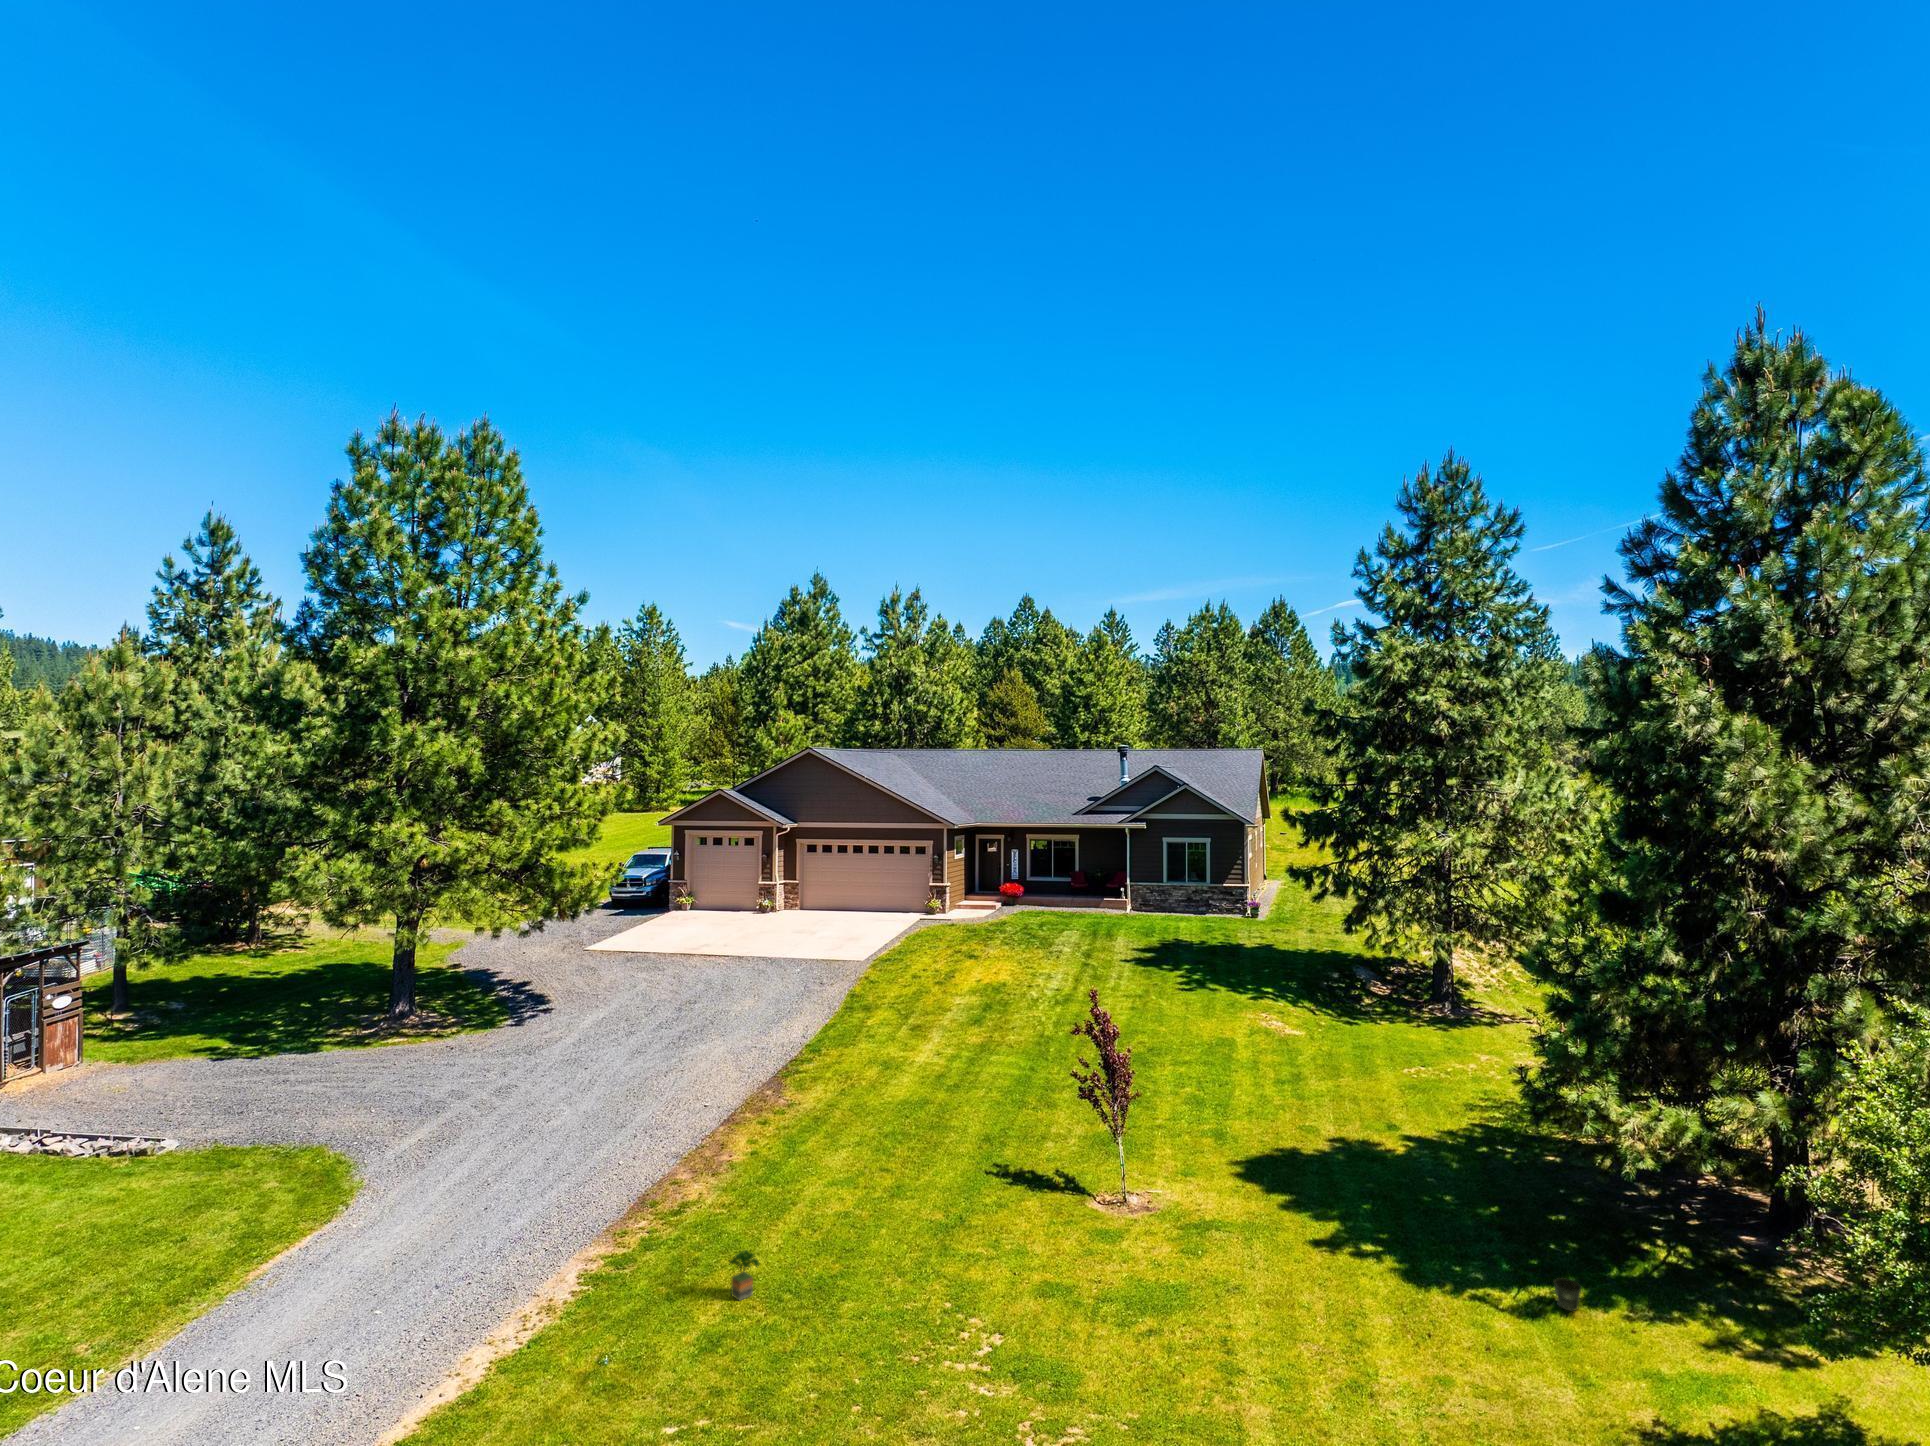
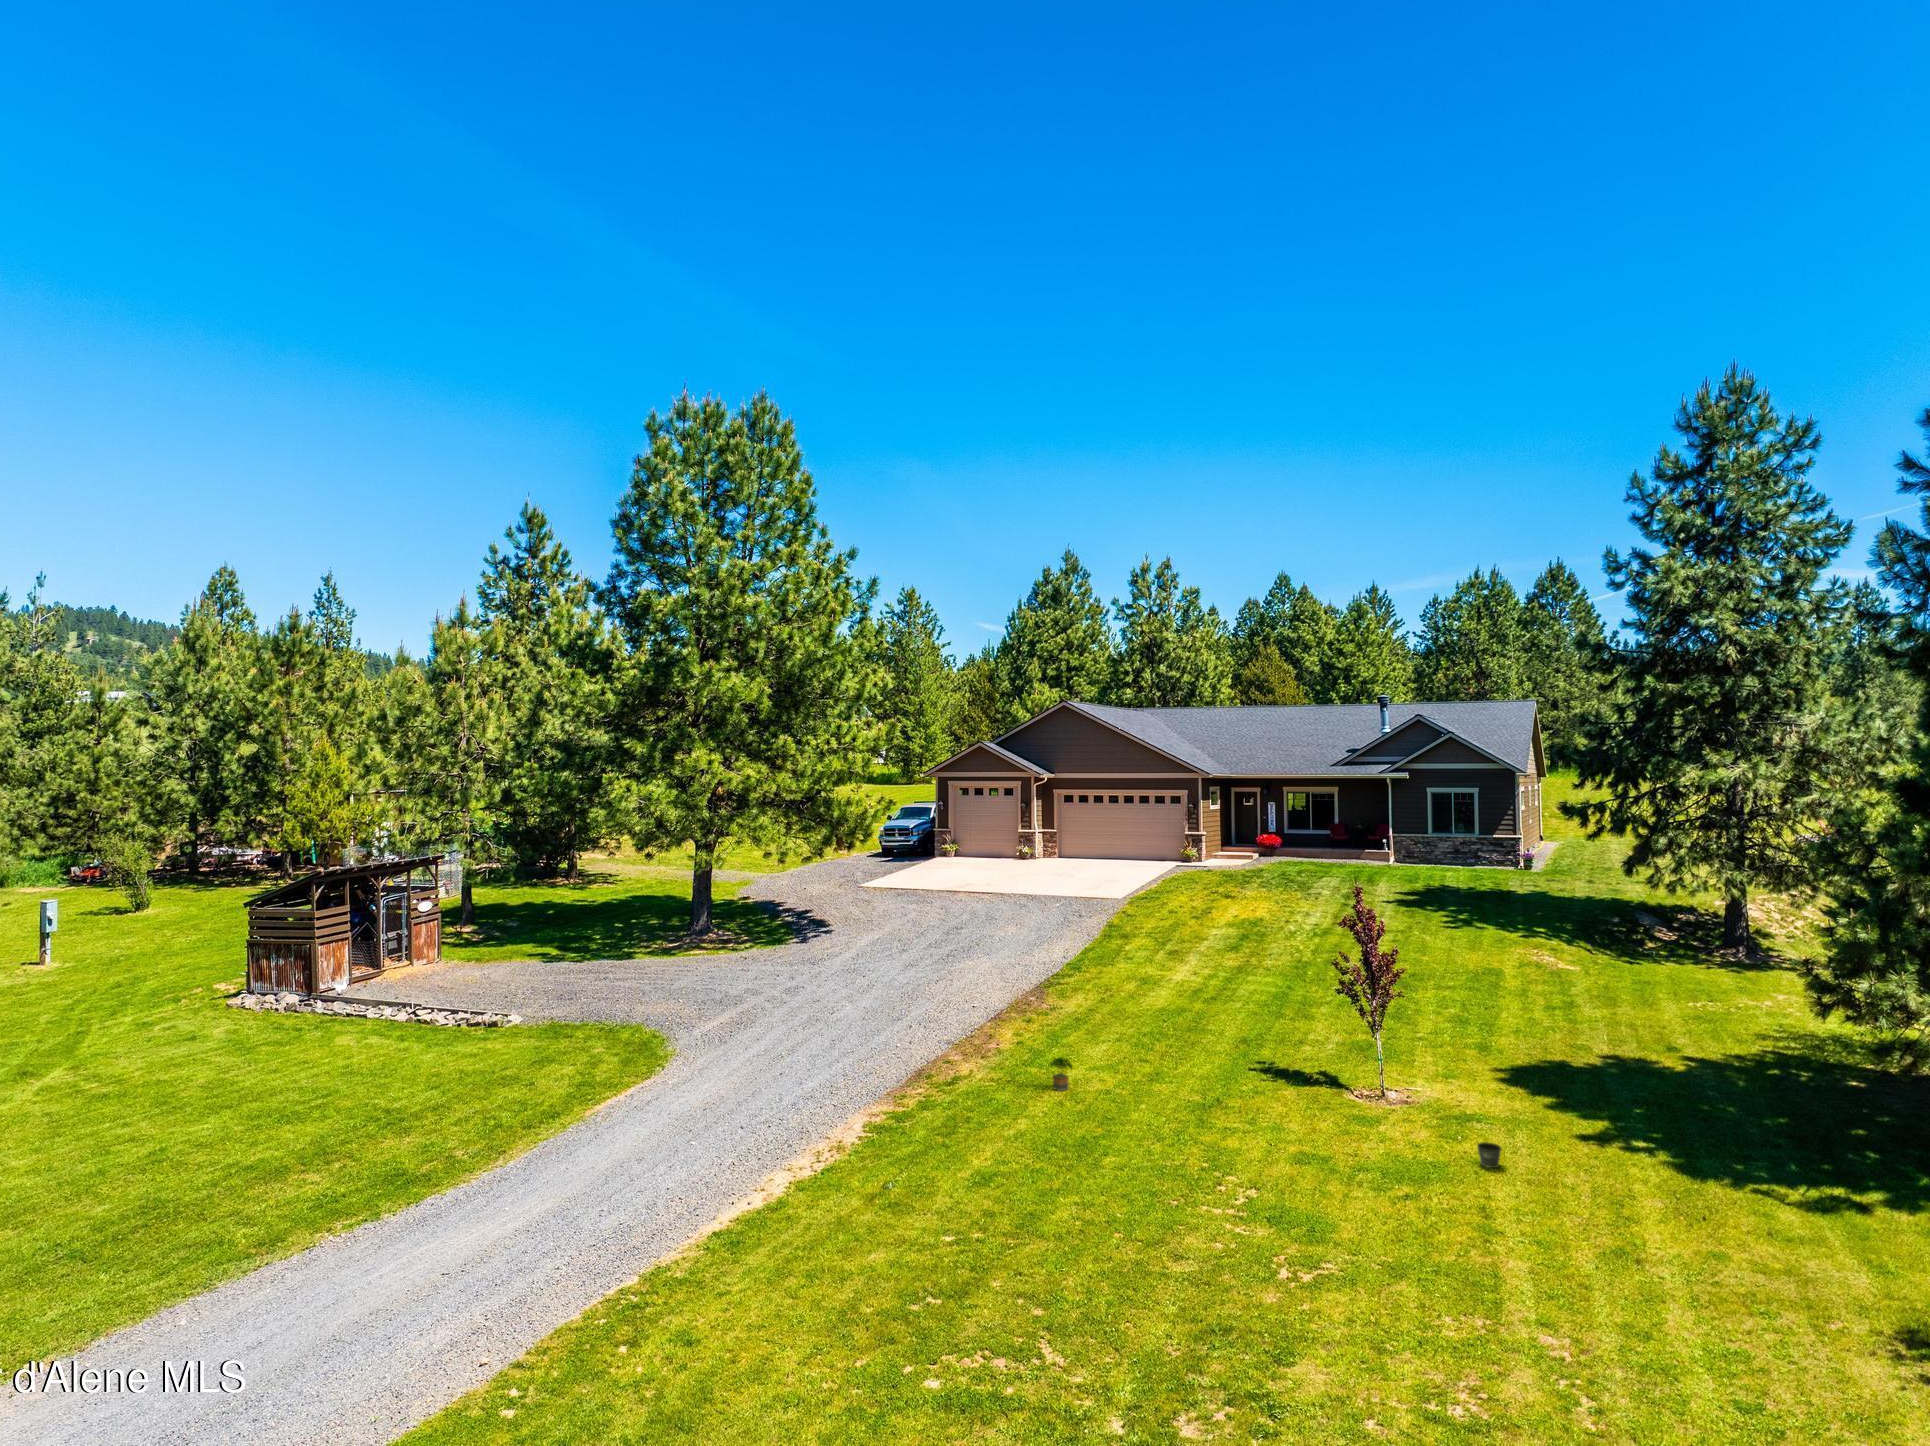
bucket: present [1553,1278,1581,1310] -> present [1475,1142,1501,1168]

